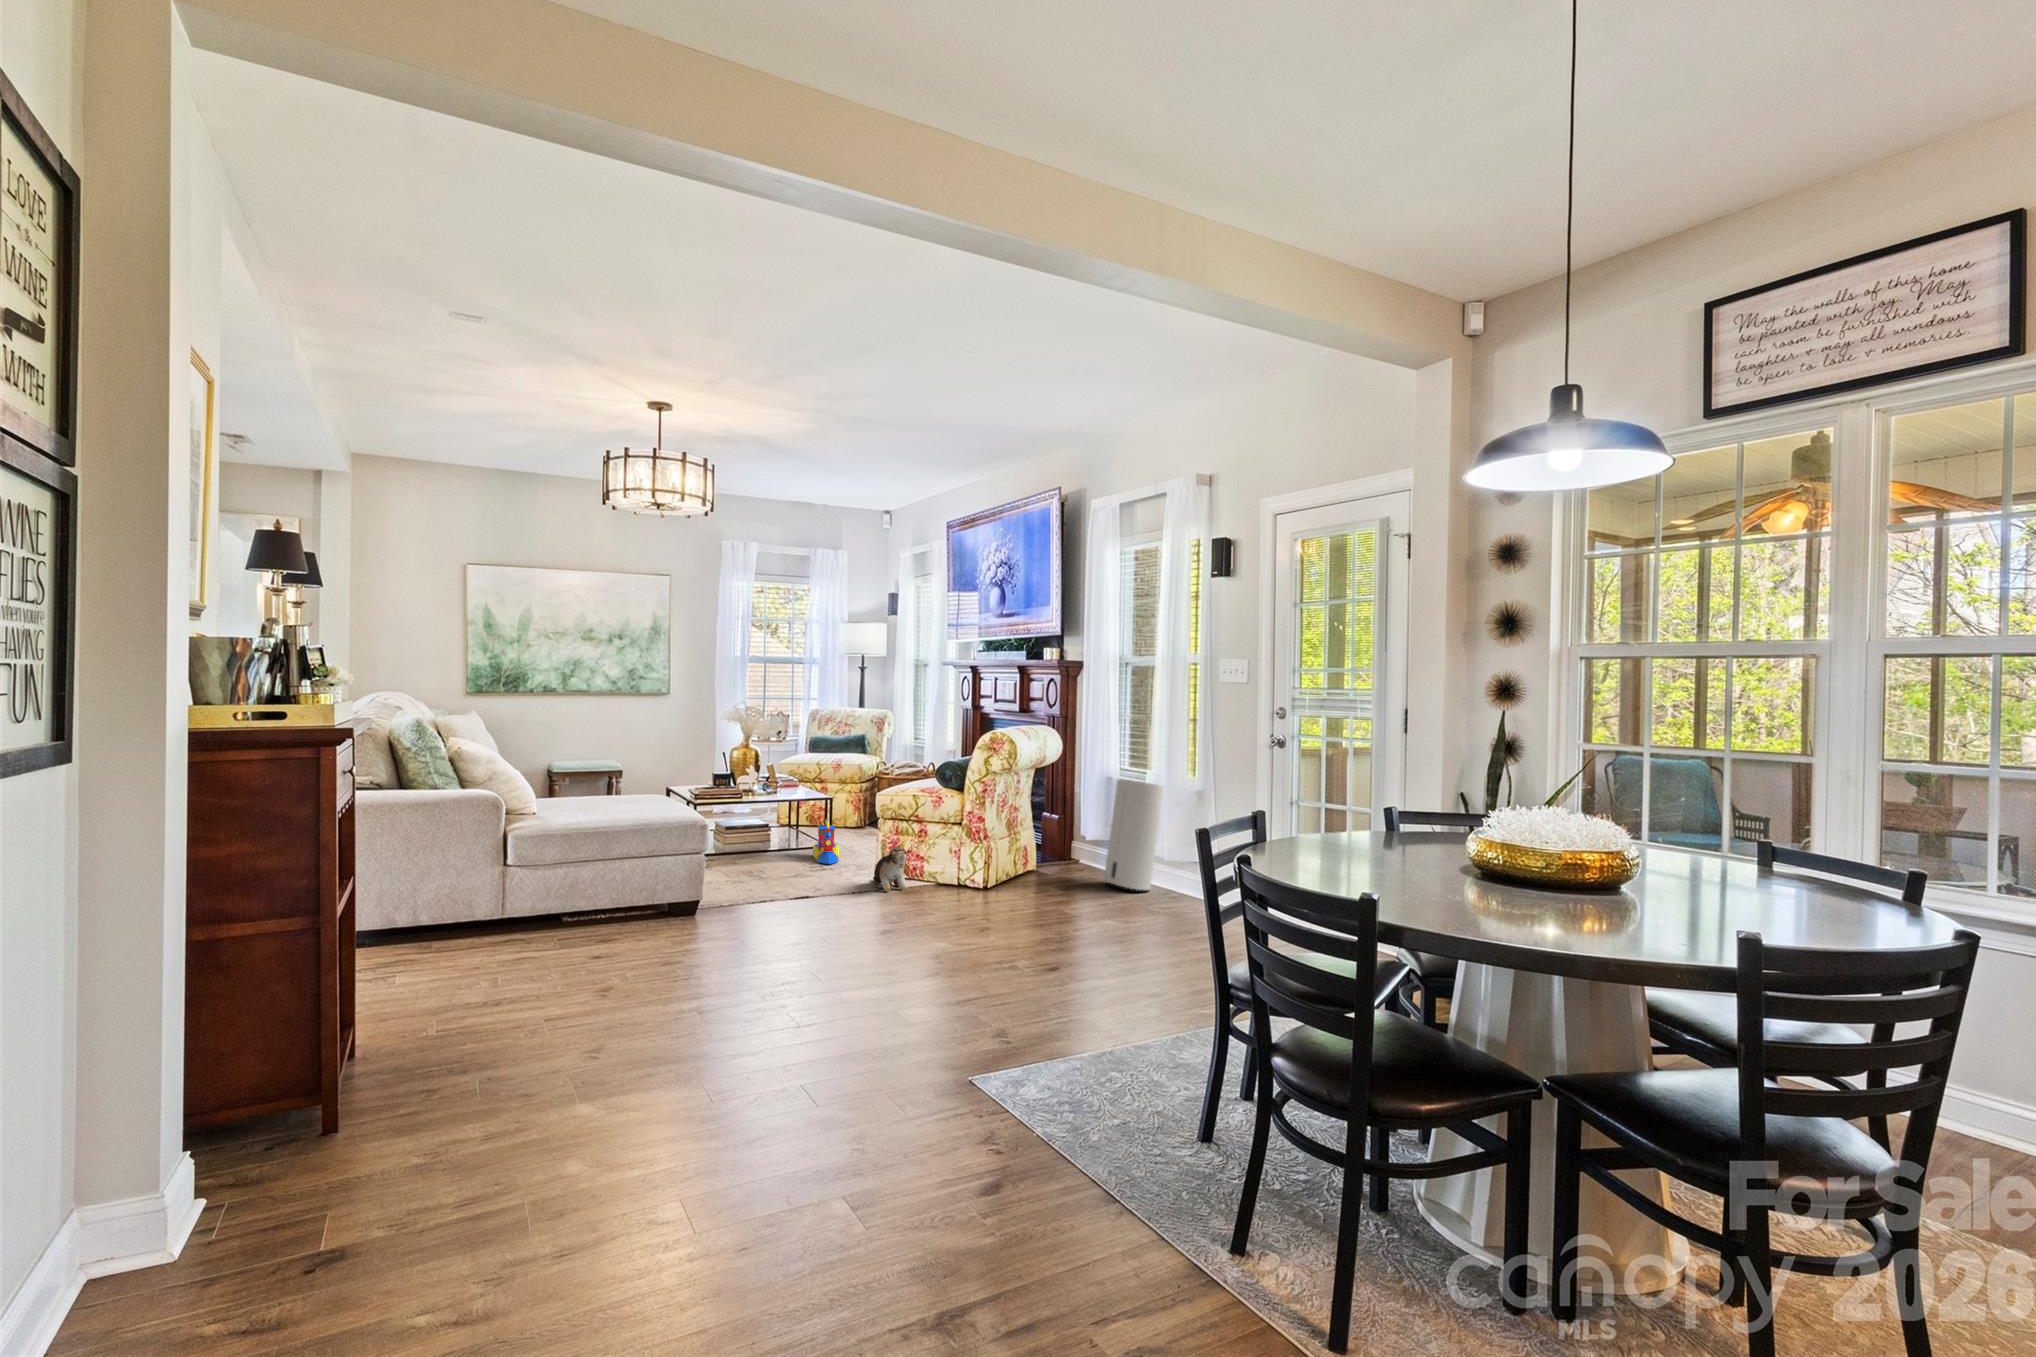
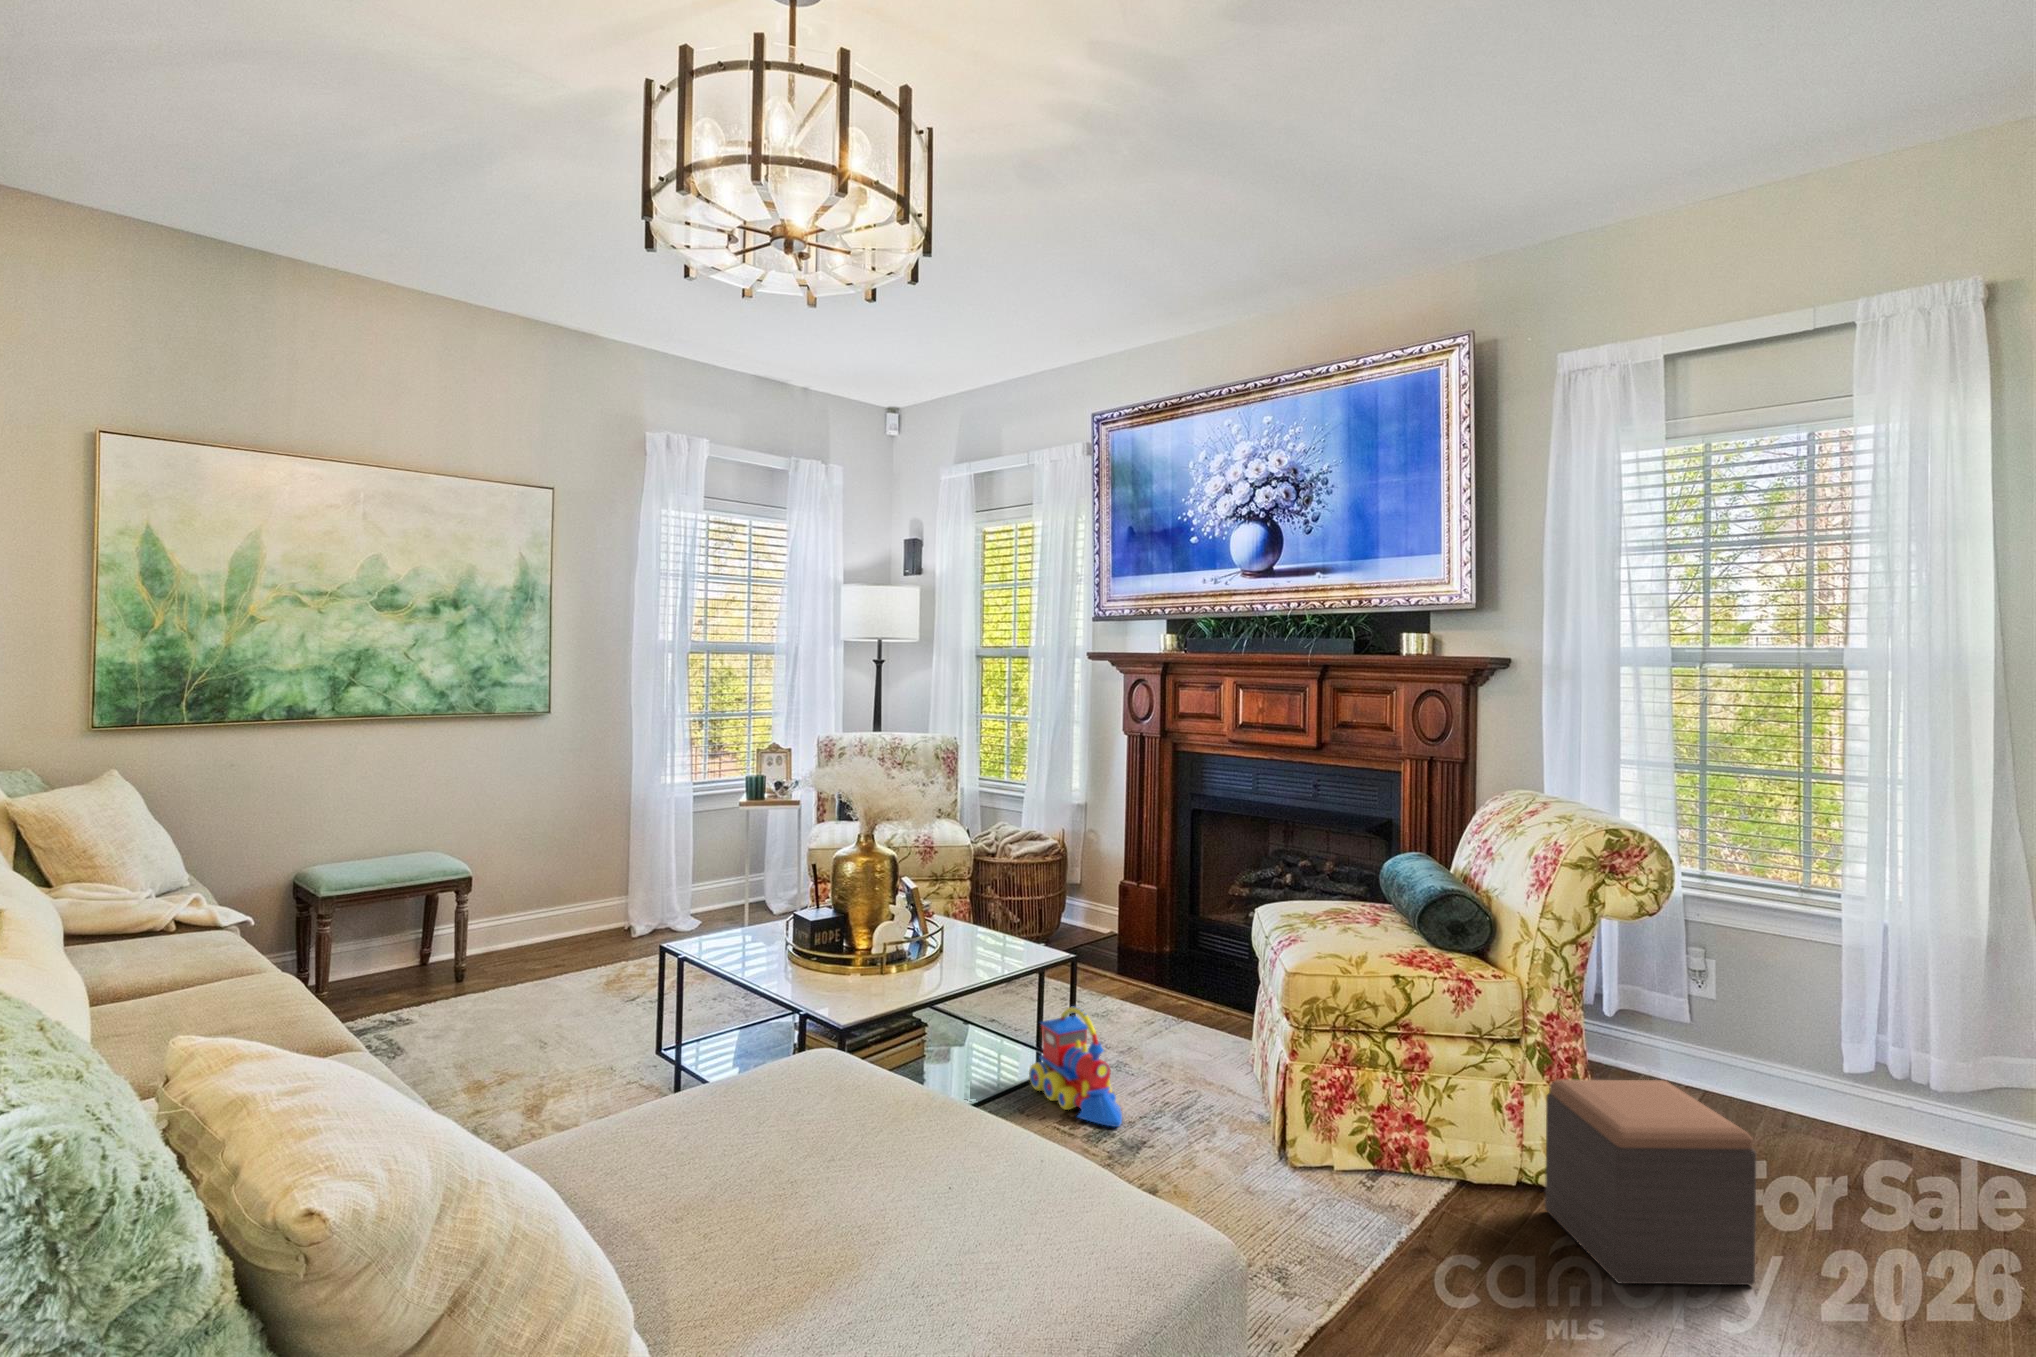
air purifier: present [1104,779,1164,890] -> none [1775,901,1939,1168]
footstool: none [937,834,1001,902] -> present [1545,1079,1756,1285]
plush toy: present [873,846,909,891] -> none [1318,1138,1520,1262]

